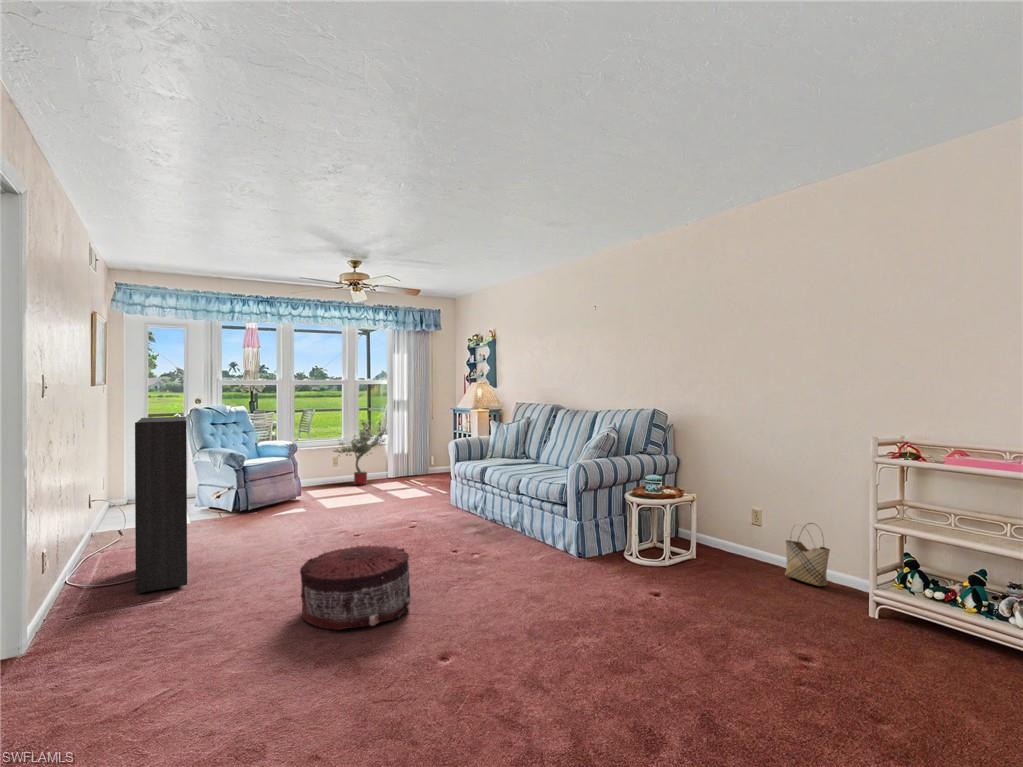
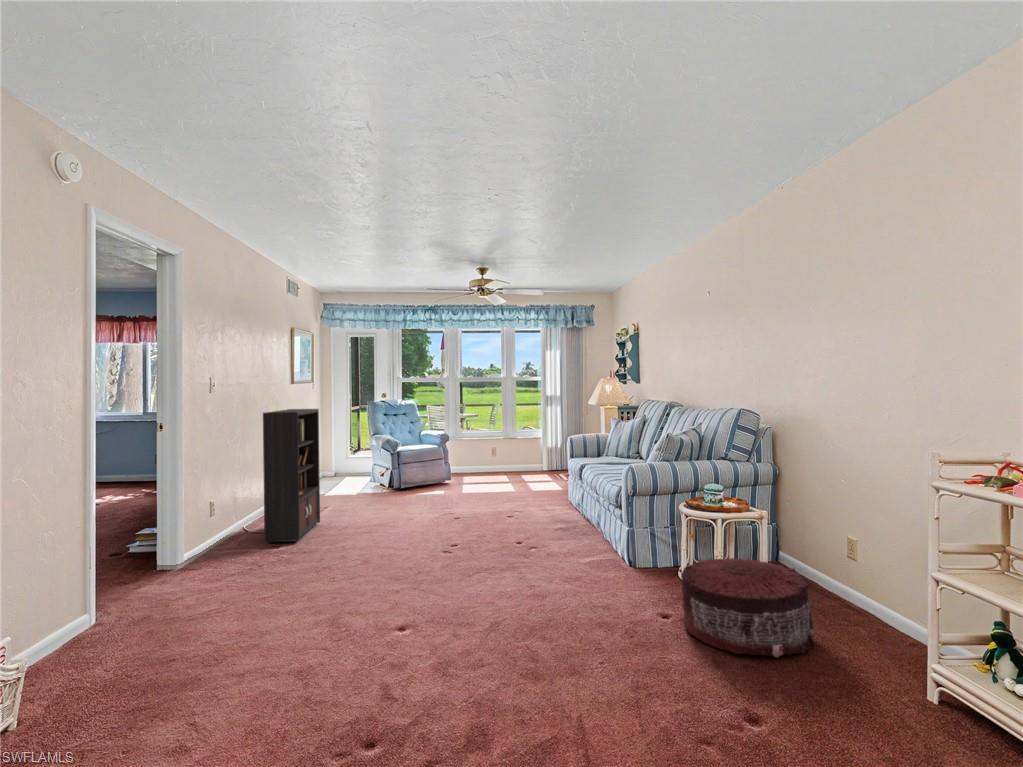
potted tree: present [334,420,386,486] -> none [488,413,538,475]
woven basket: present [785,523,830,586] -> none [859,562,914,648]
pouf: present [300,545,410,630] -> present [681,558,815,657]

